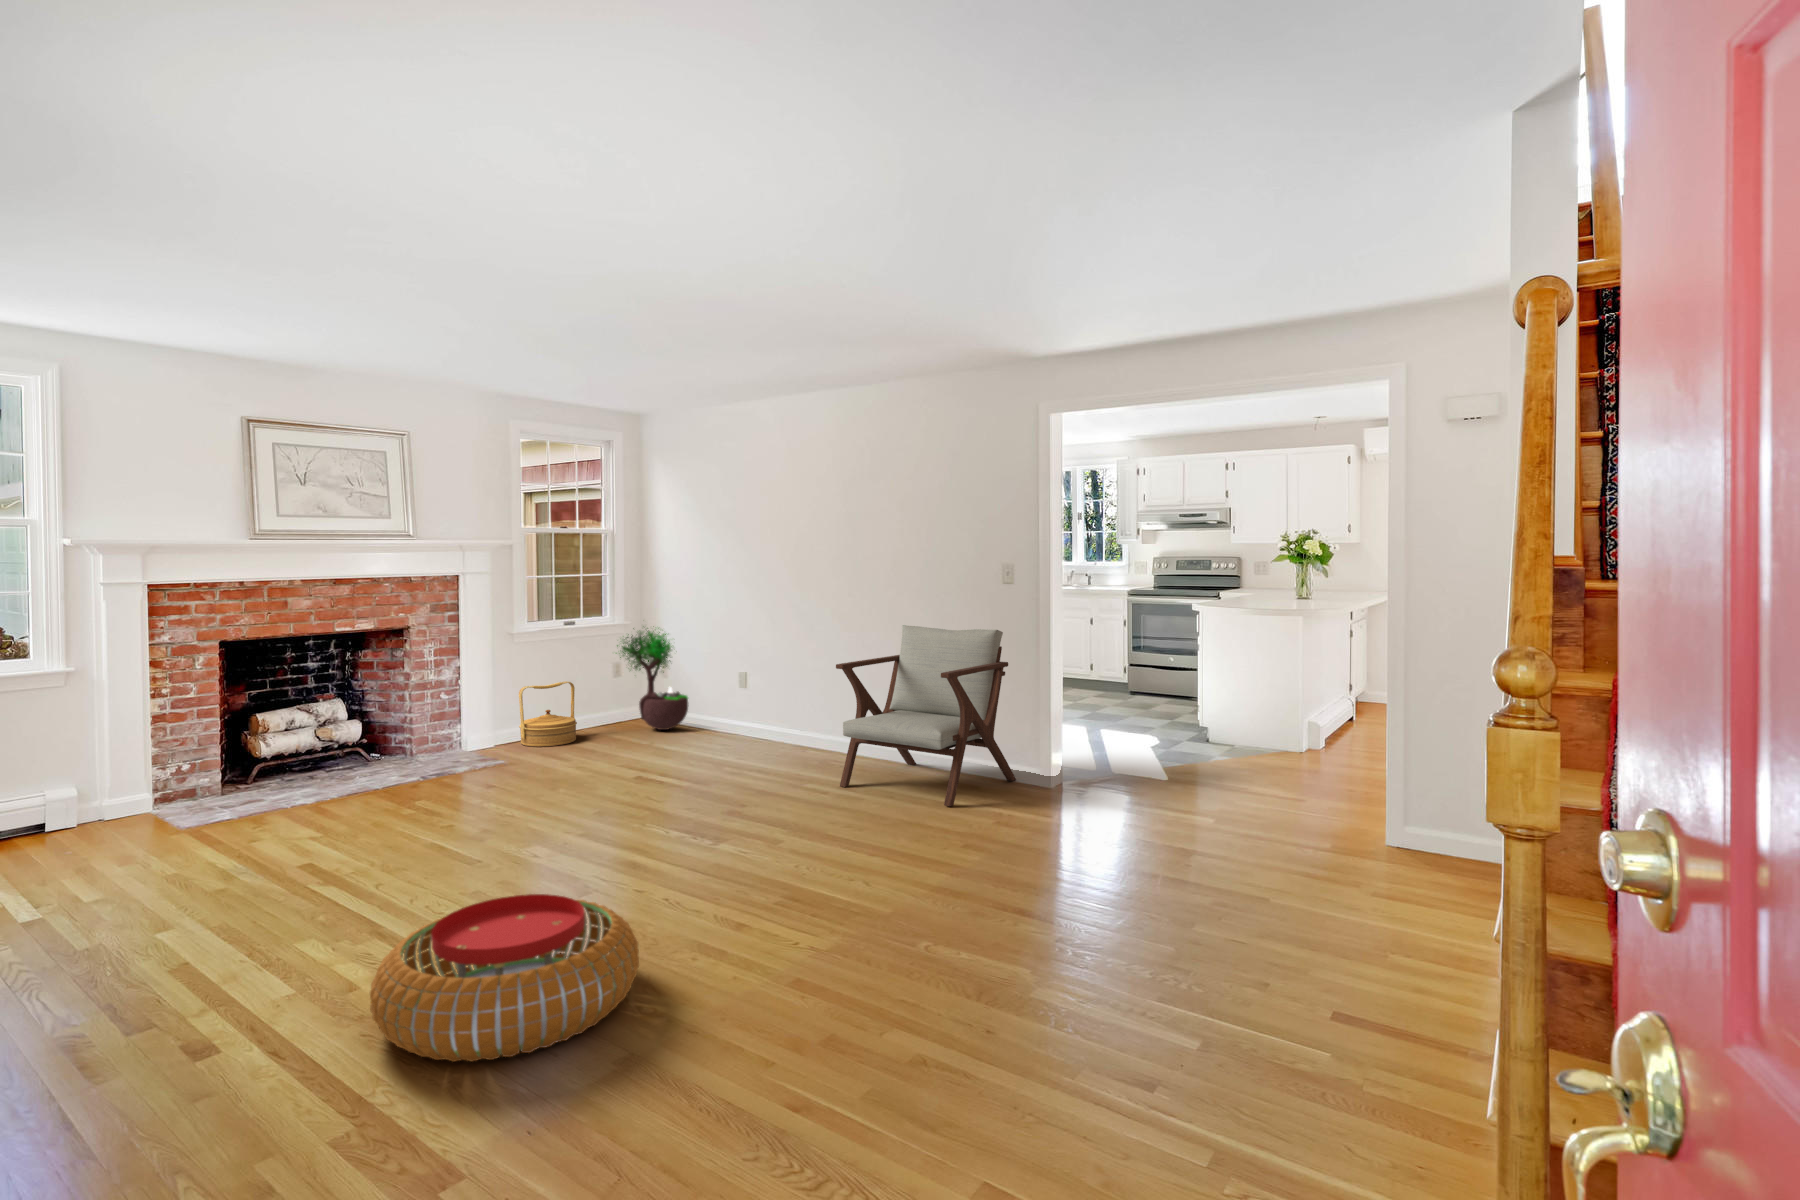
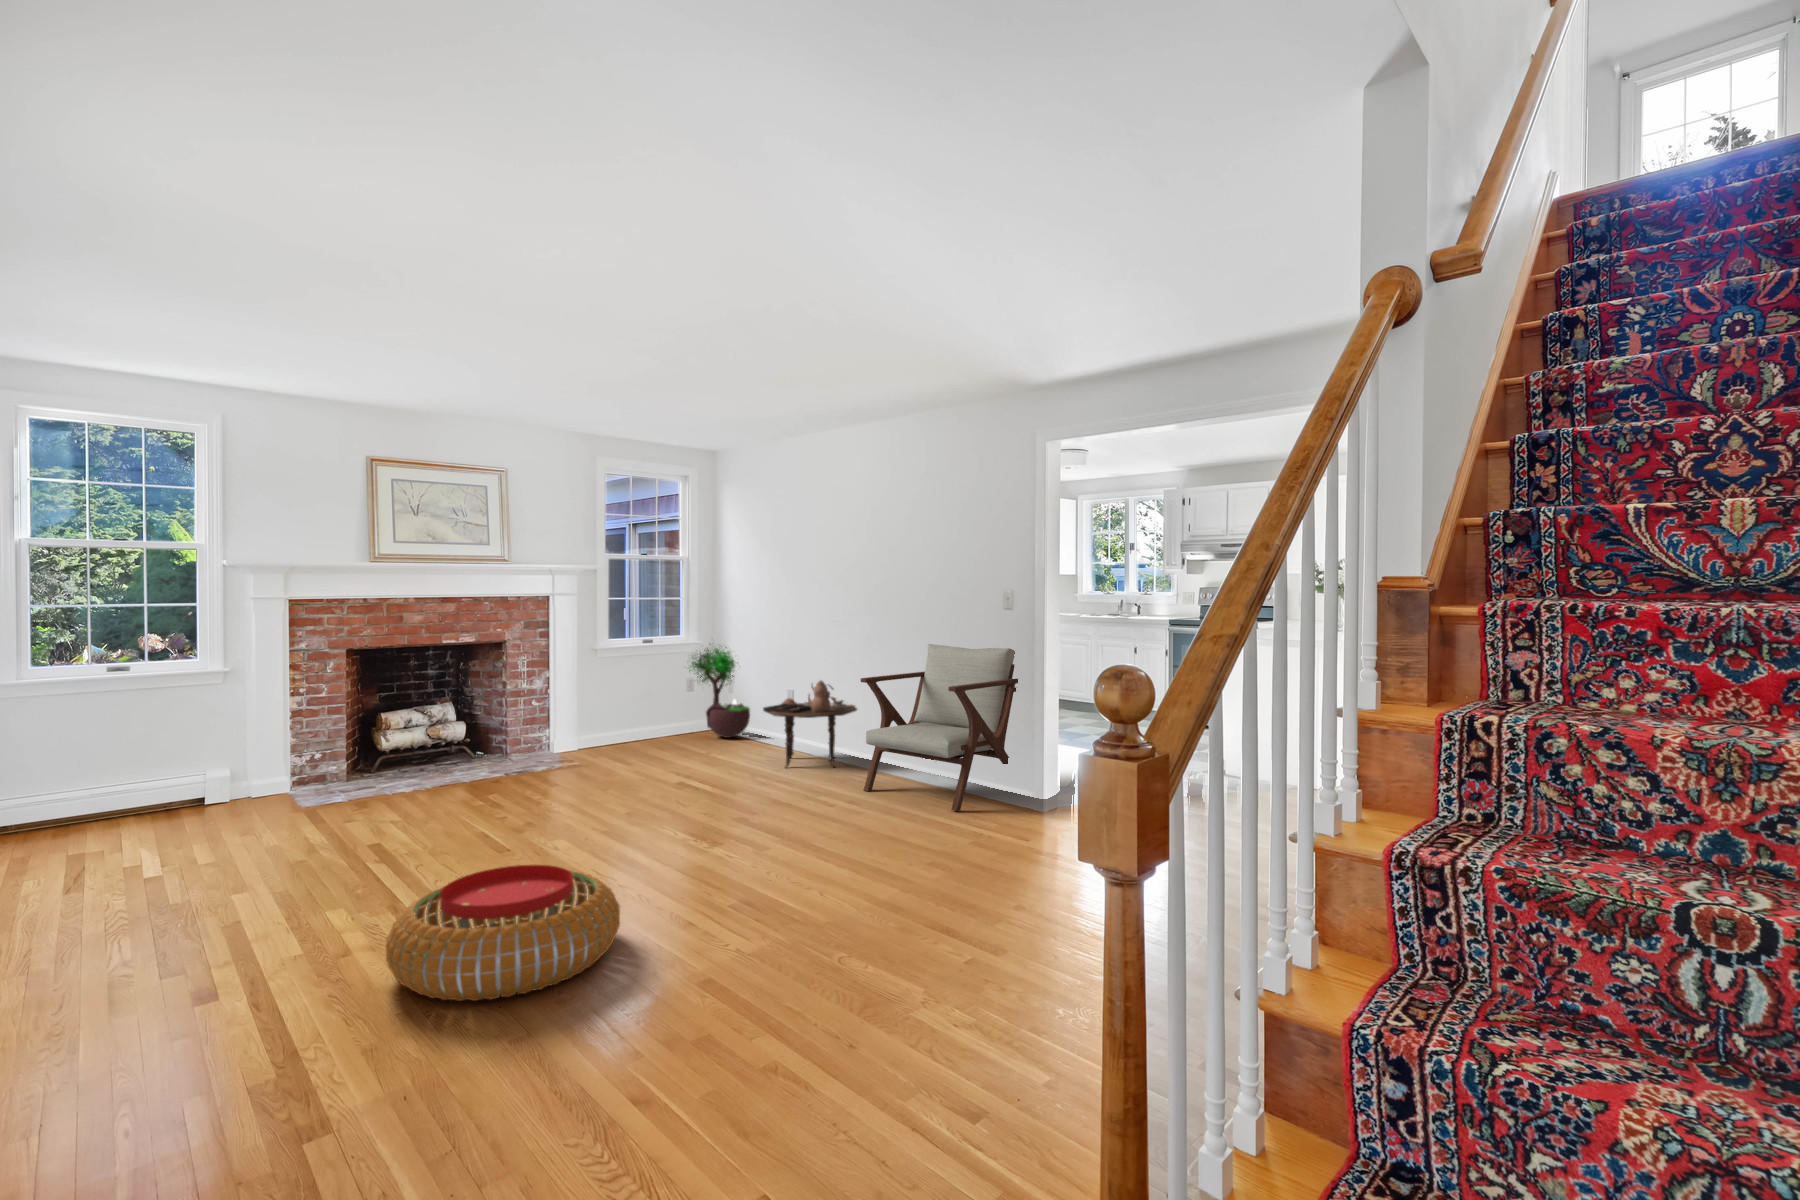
side table: none [715,666,820,763] -> present [763,680,857,767]
woven basket: present [519,681,577,747] -> none [599,692,650,749]

